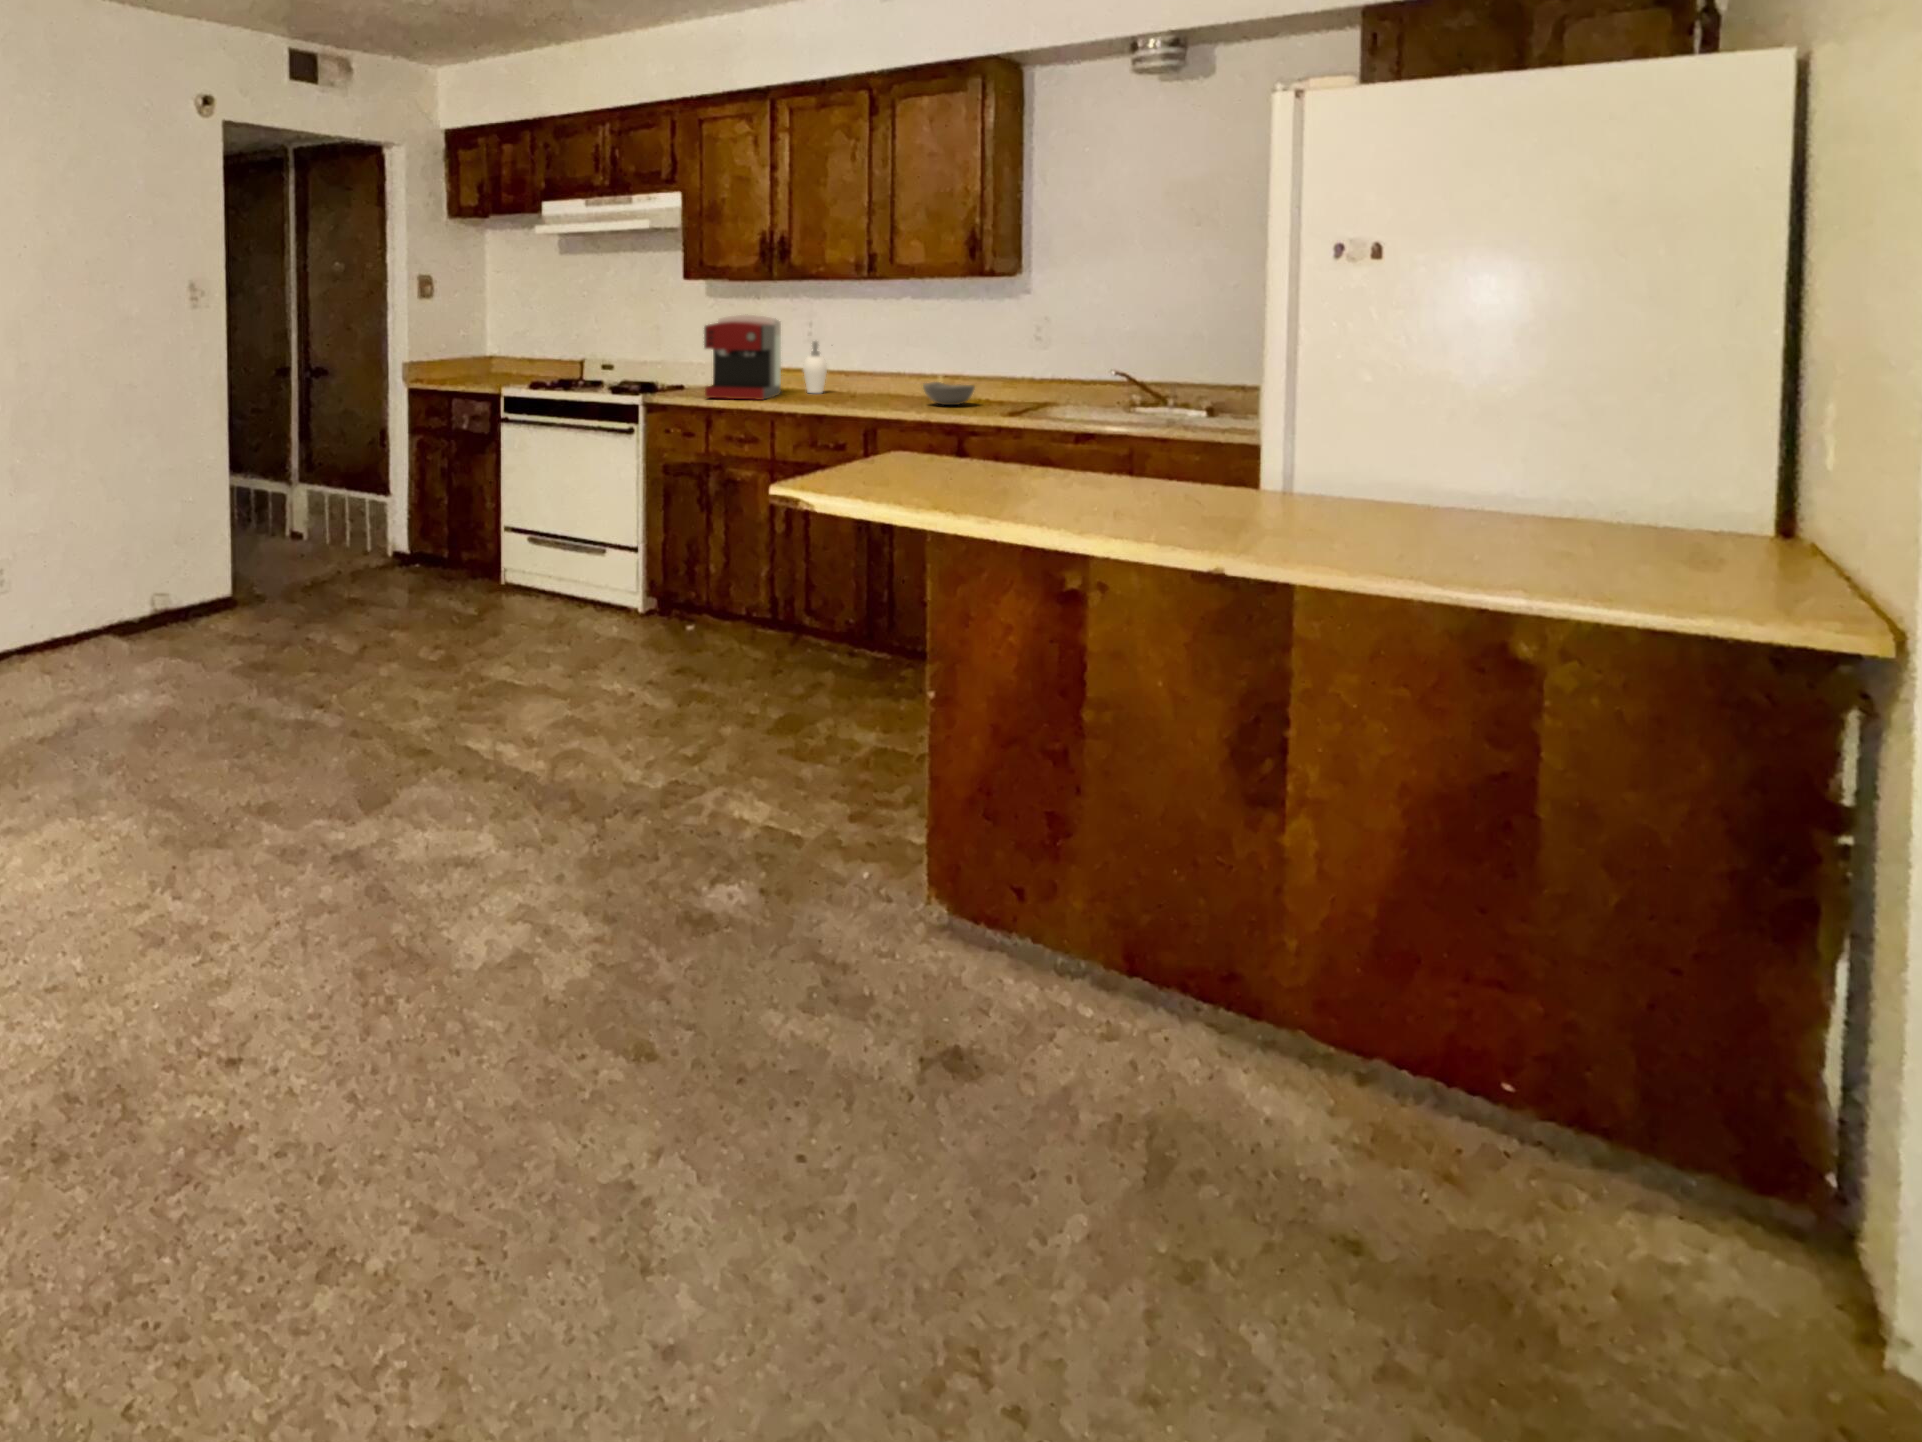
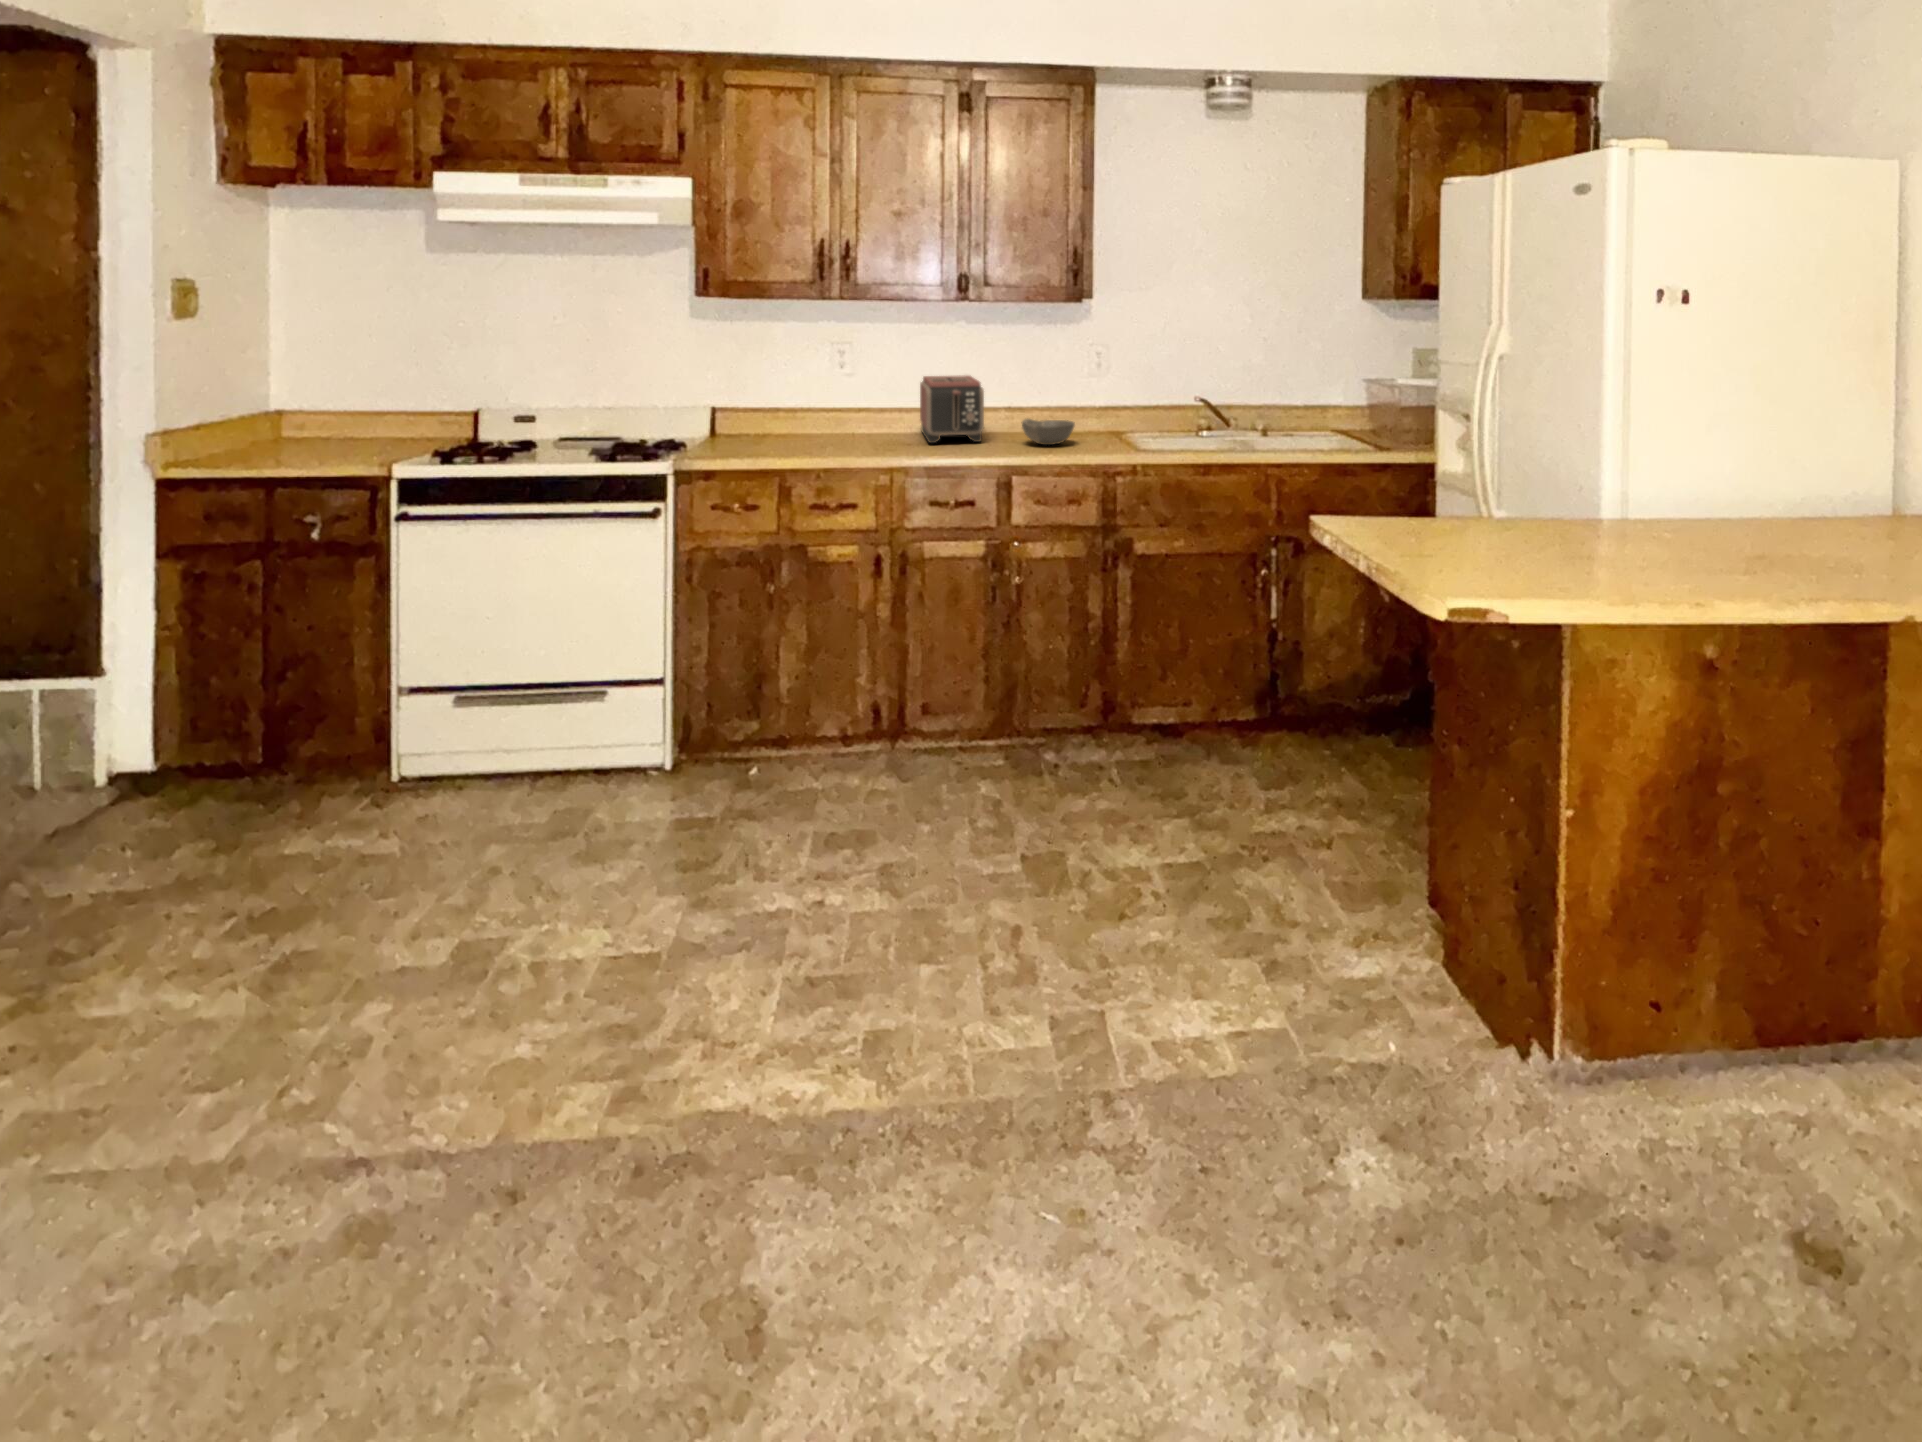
coffee maker: present [704,315,781,400] -> none [741,343,827,457]
soap dispenser: present [803,341,827,393] -> none [841,374,879,438]
toaster: none [848,345,920,400] -> present [920,375,984,443]

